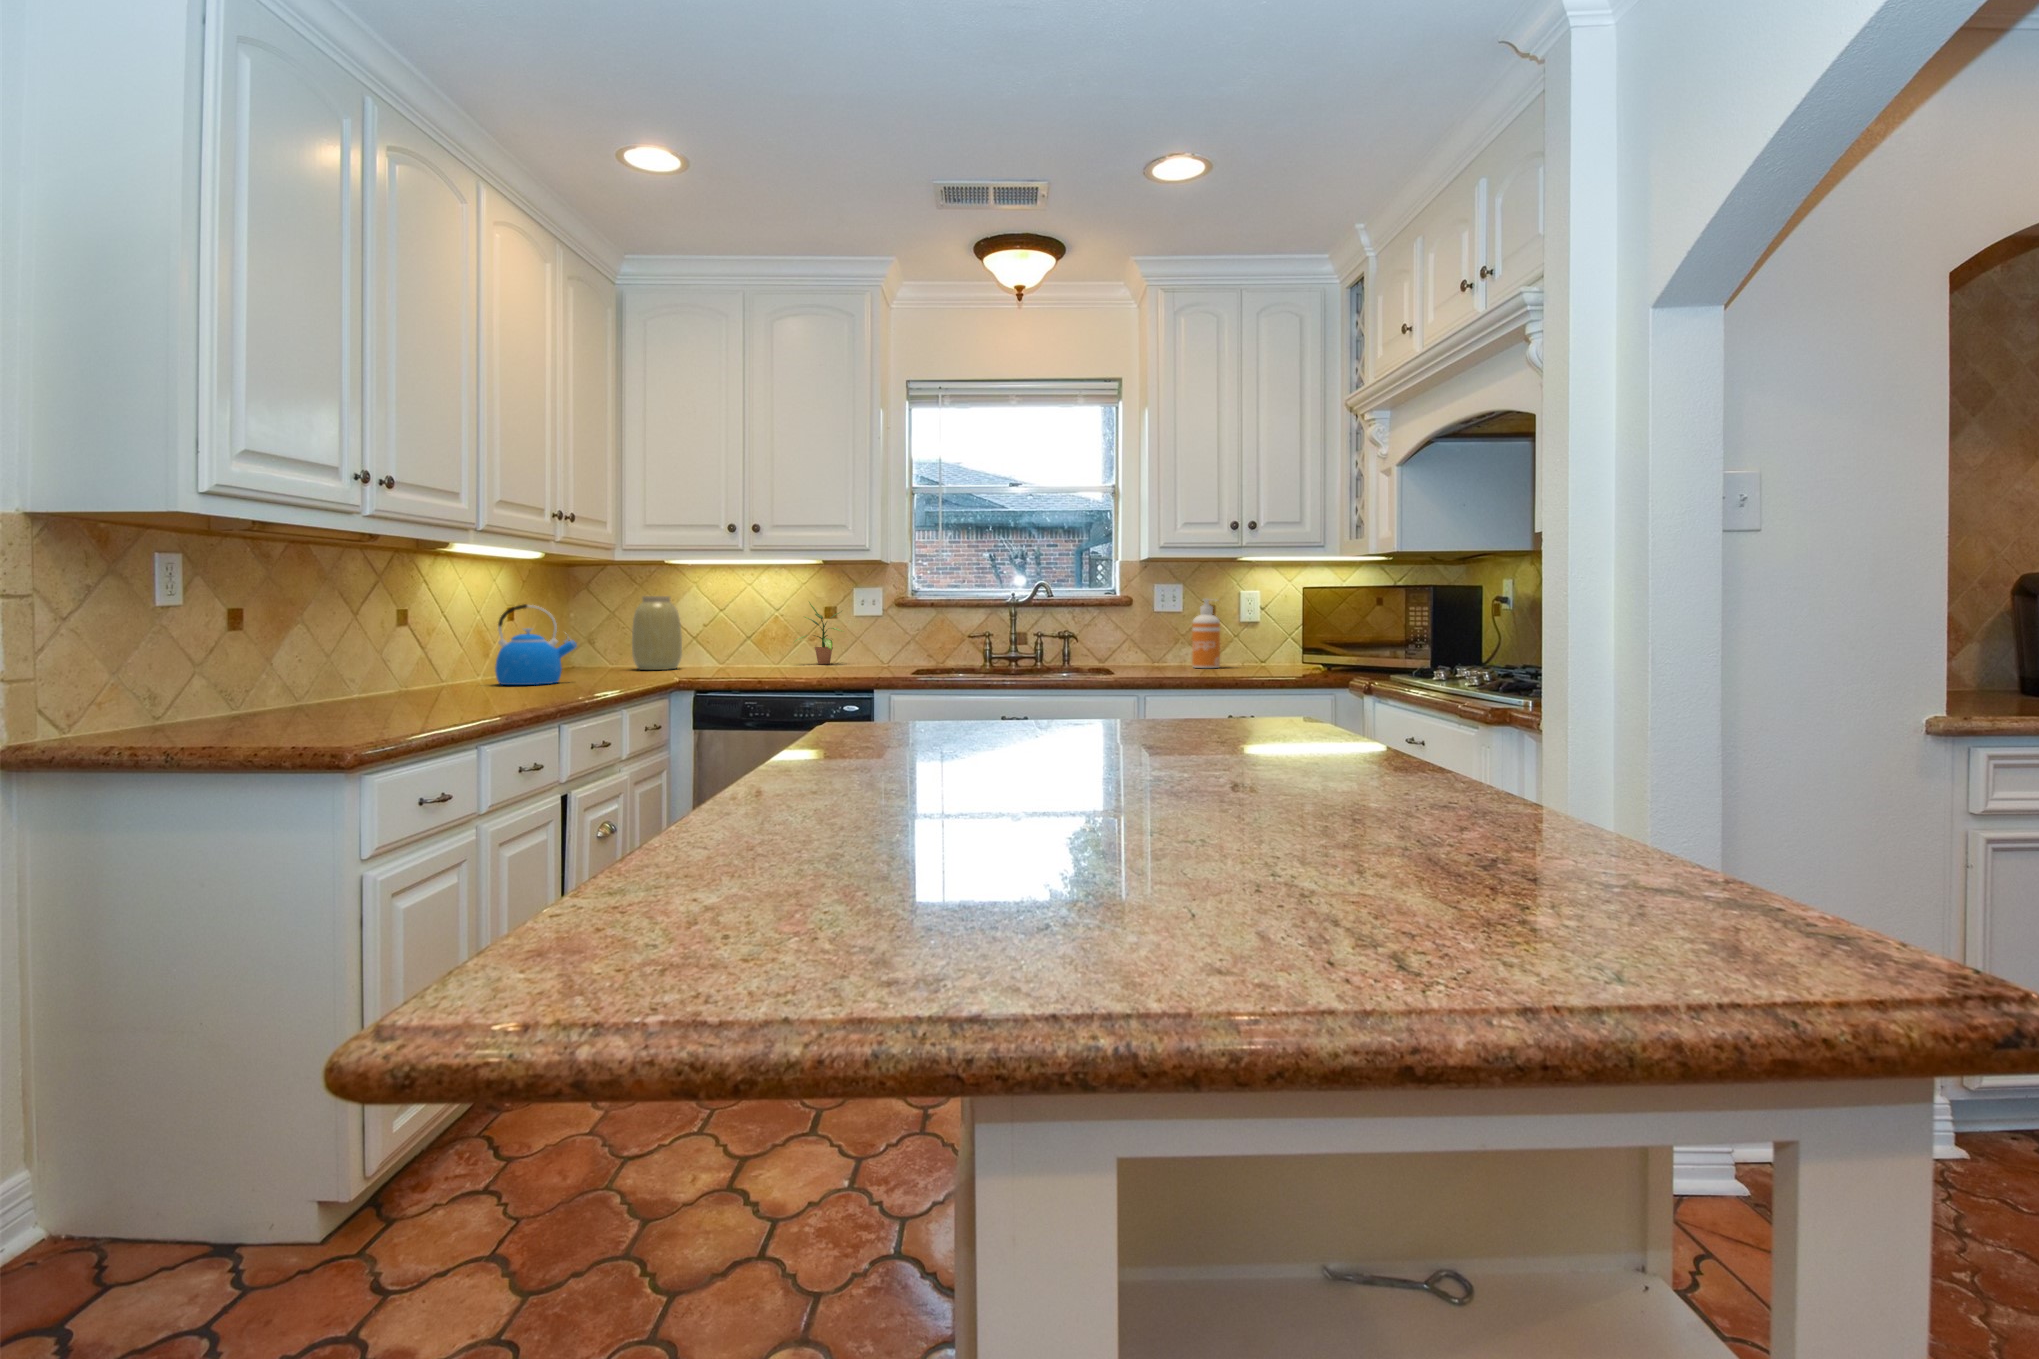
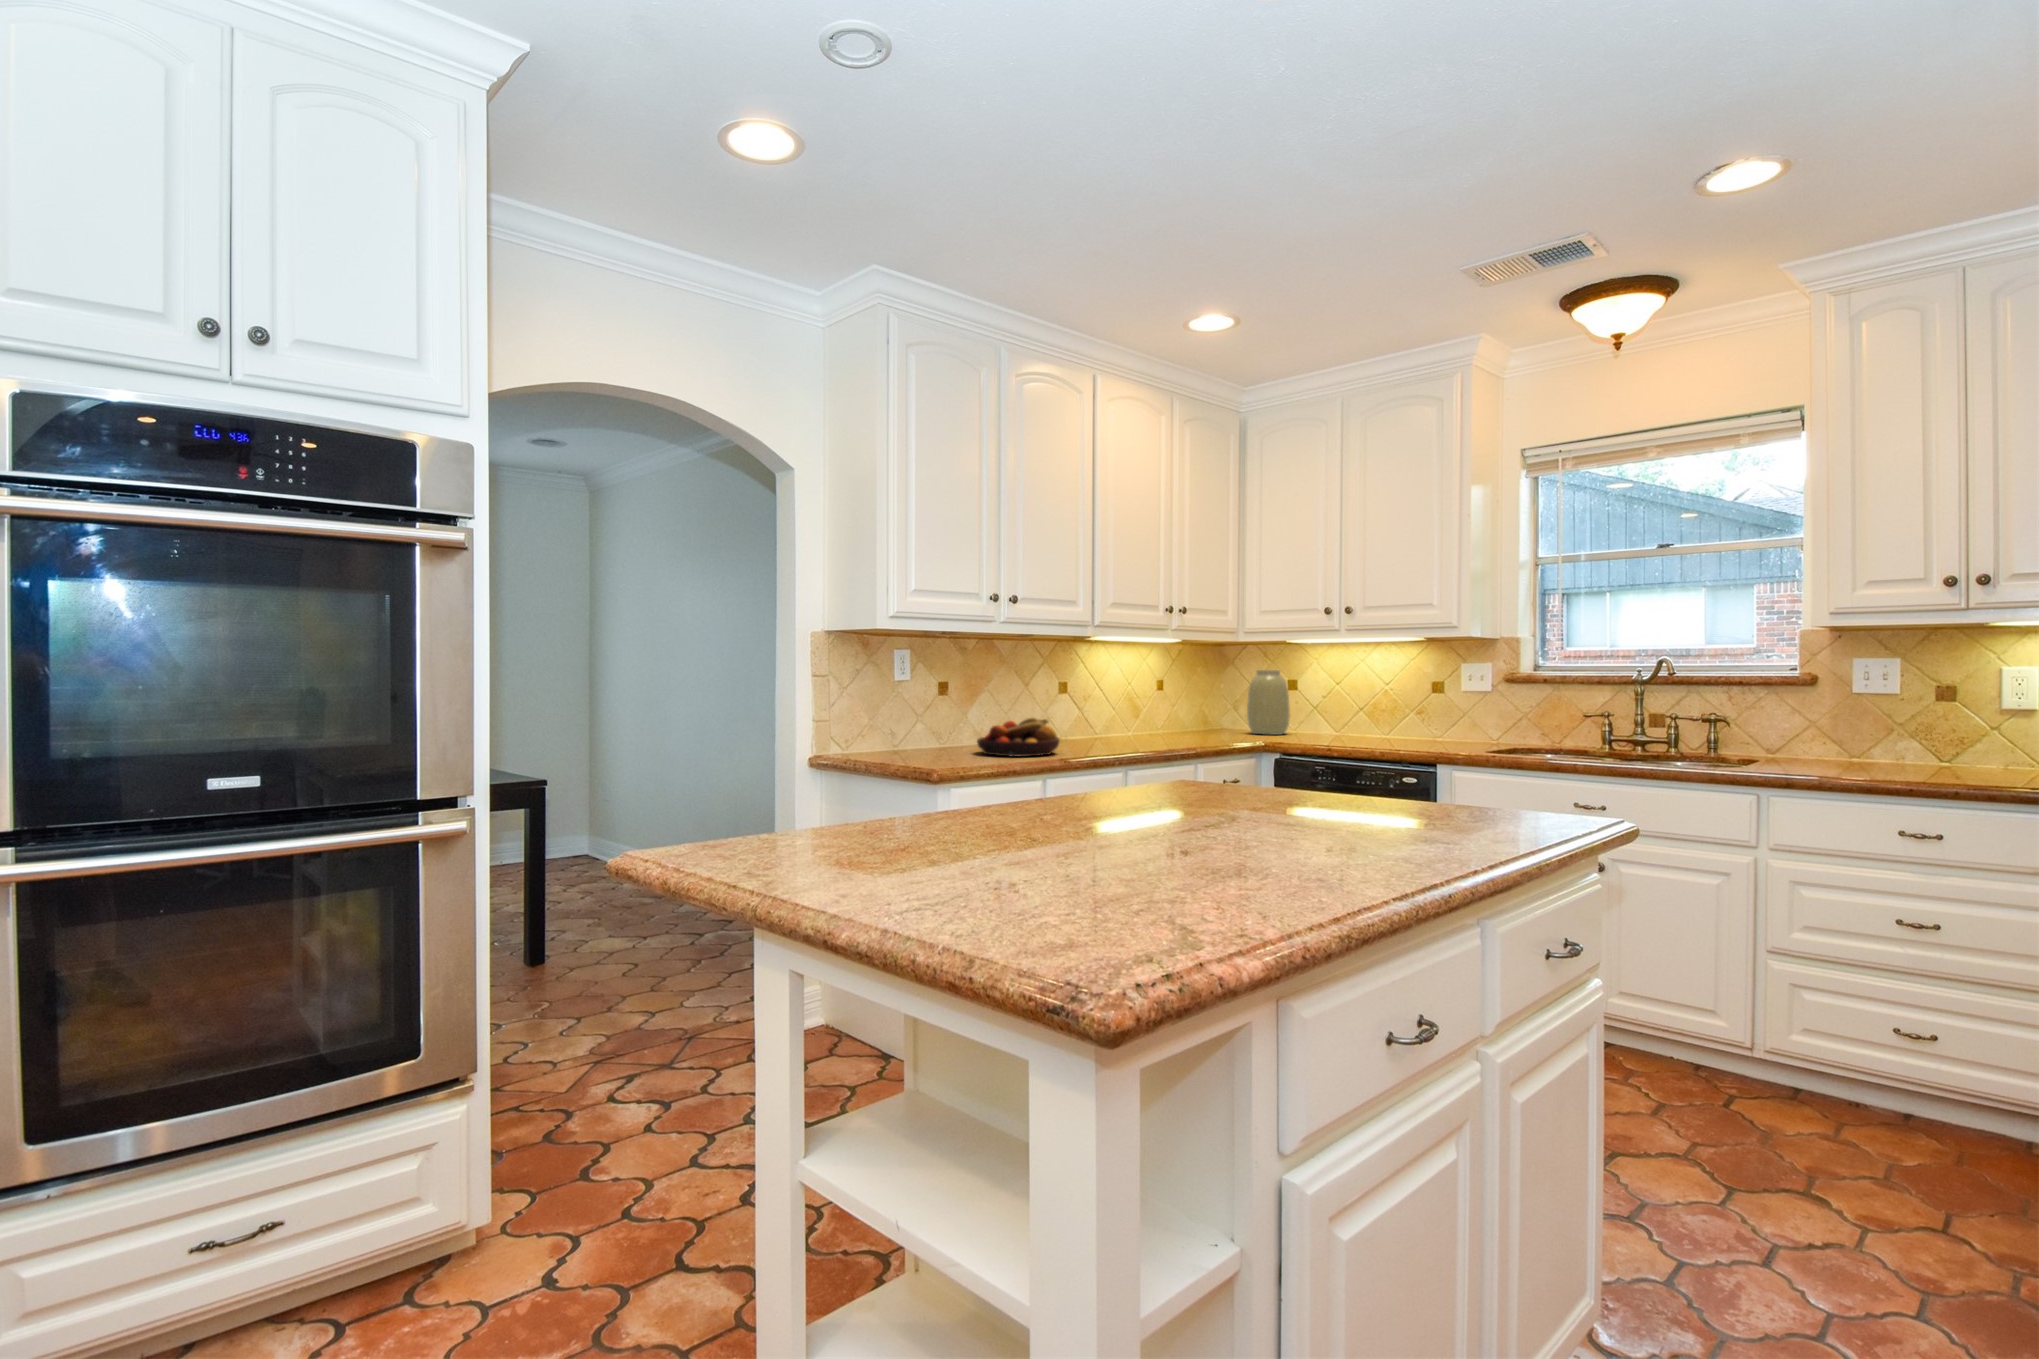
soap dispenser: present [1192,599,1220,668] -> none [1883,682,1934,776]
potted plant: present [794,602,842,664] -> none [1392,675,1450,738]
kettle: present [495,604,577,685] -> none [1123,676,1181,741]
fruit bowl: none [325,660,465,717] -> present [977,718,1060,757]

